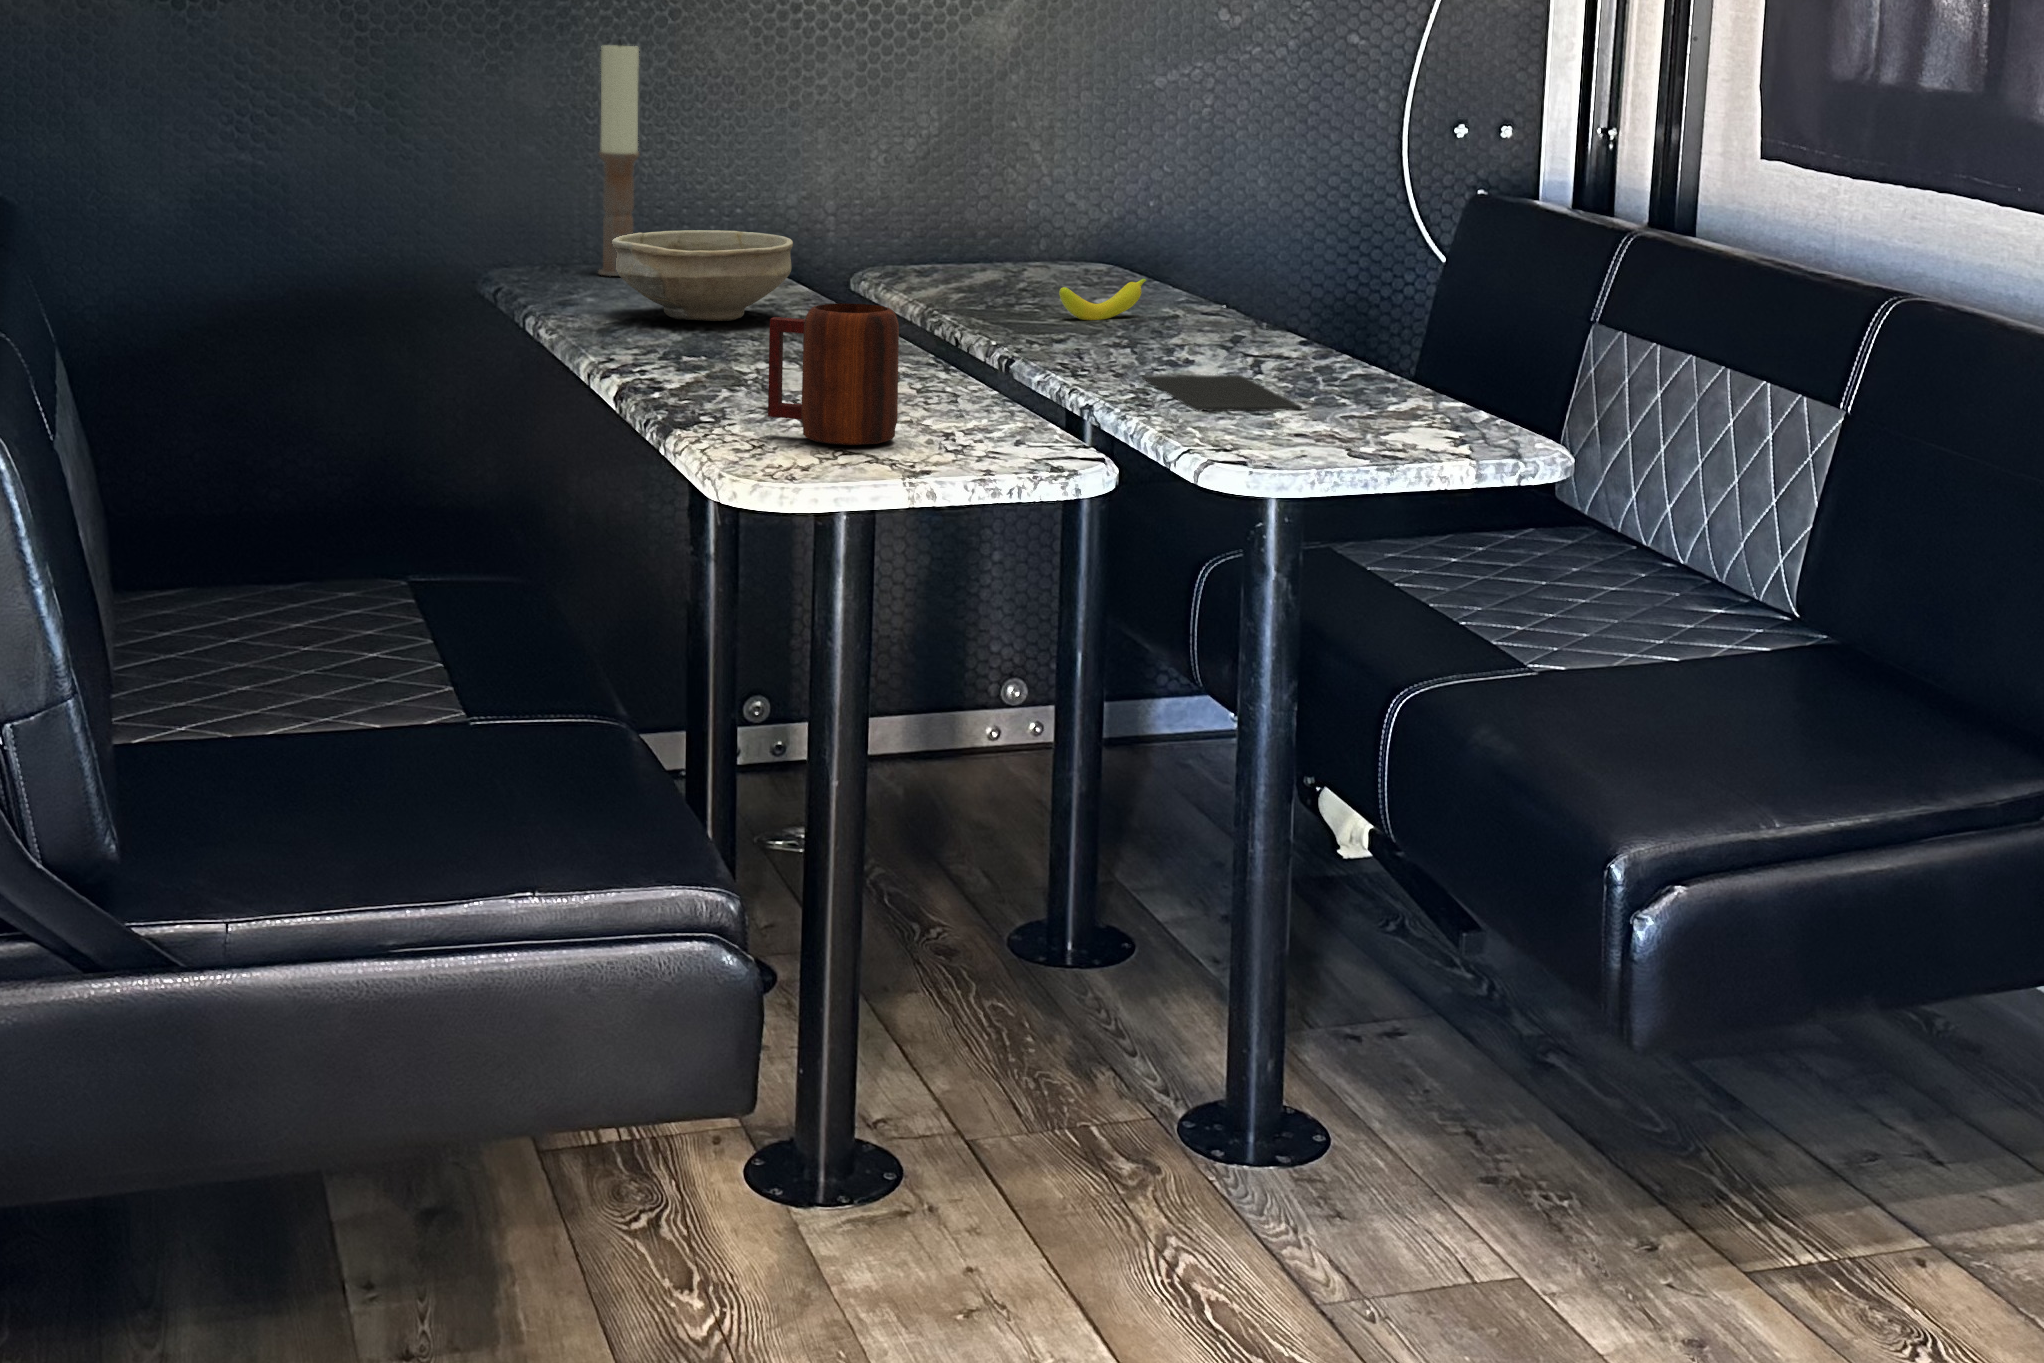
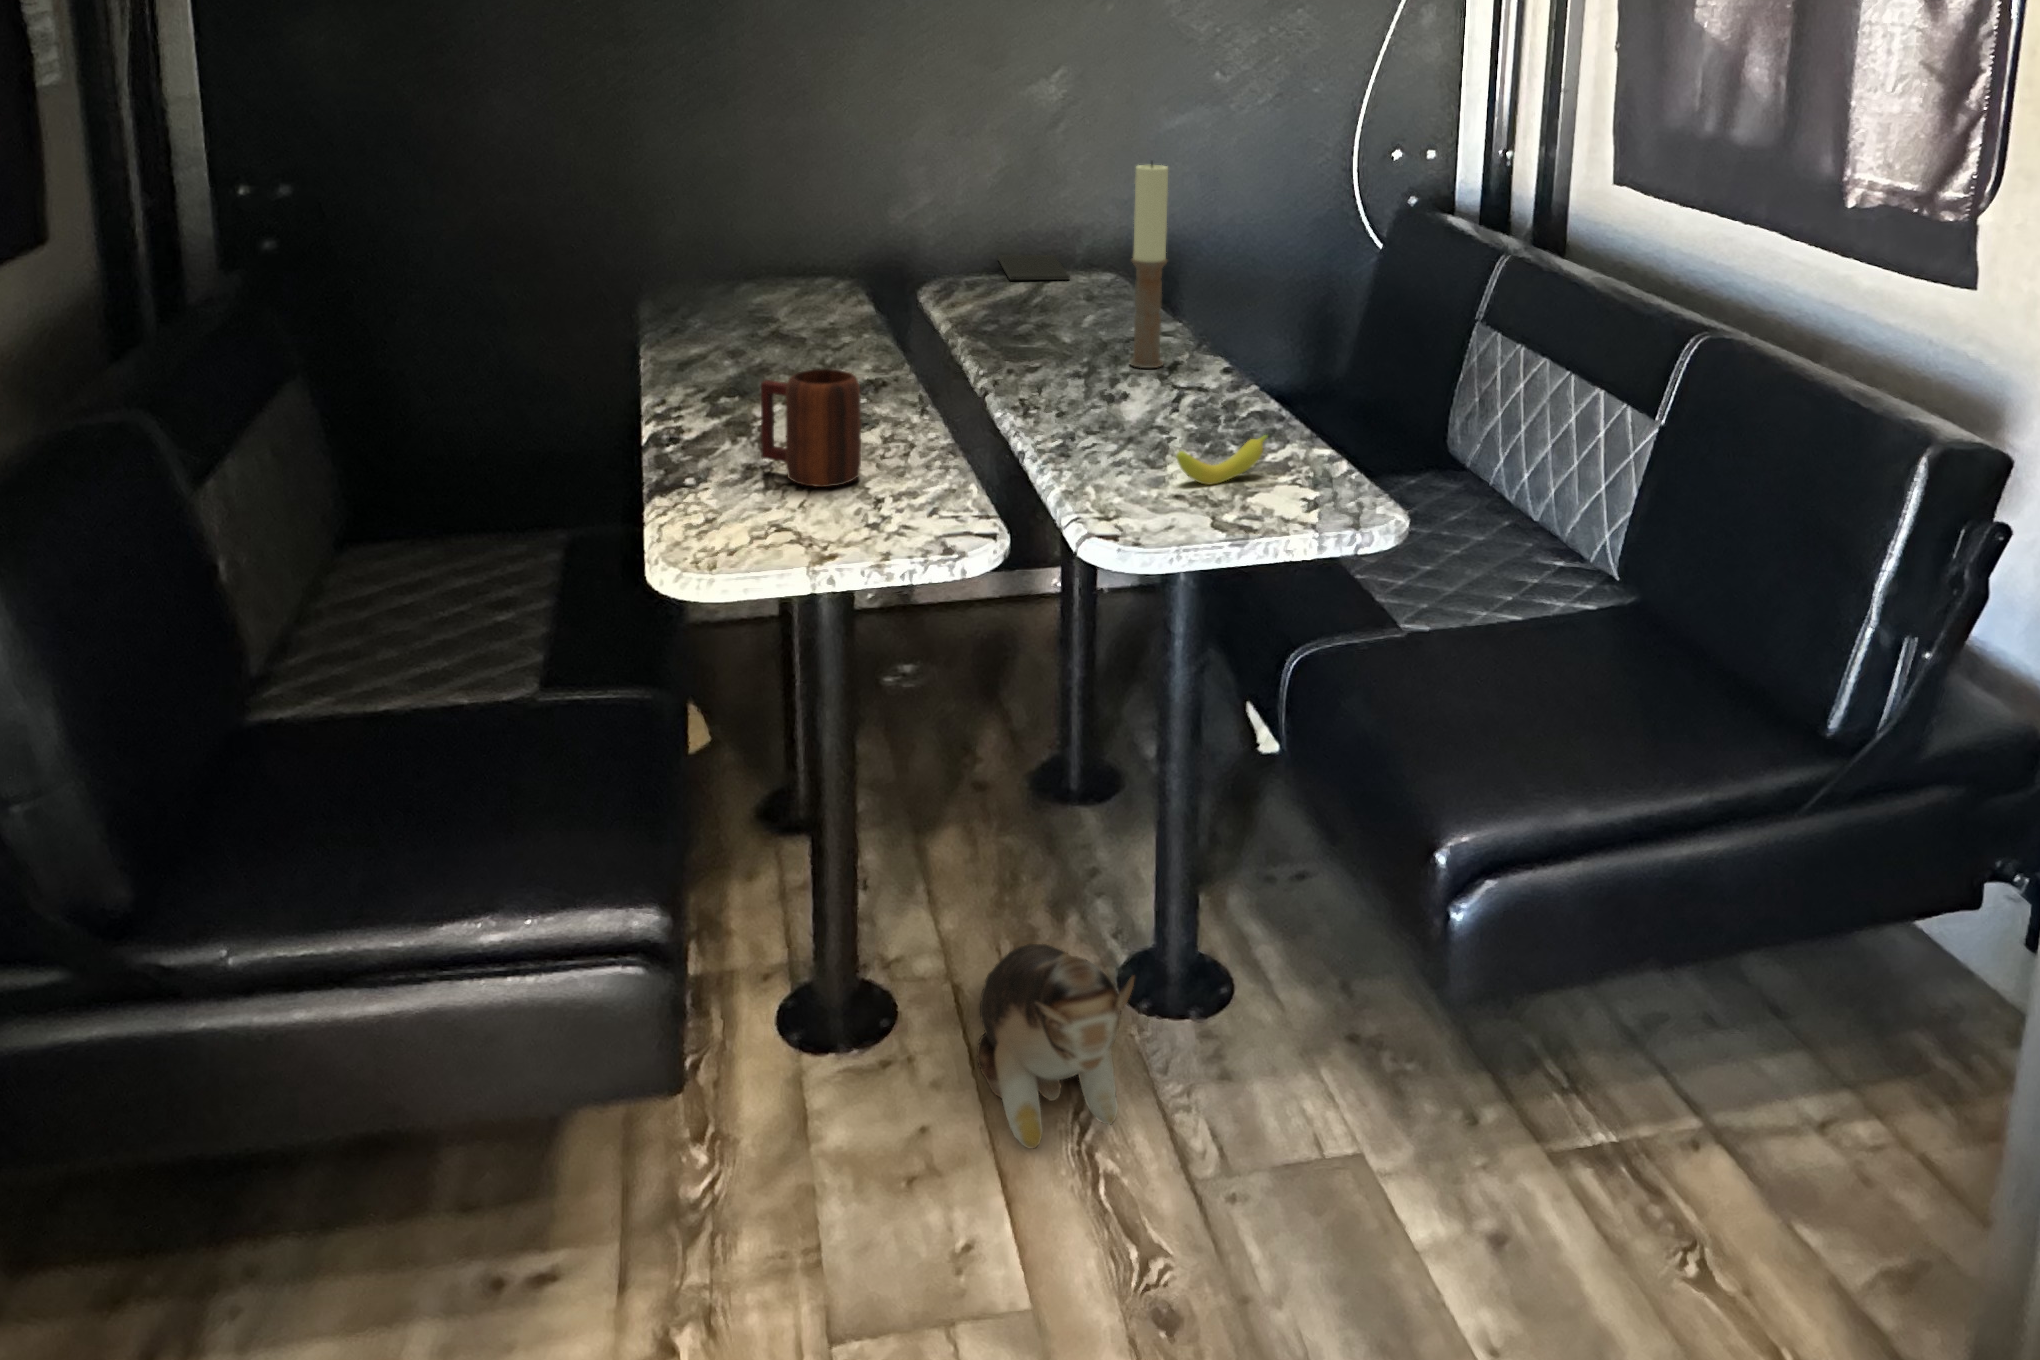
candle: present [598,40,640,276] -> present [1129,162,1168,368]
bowl: present [612,230,793,321] -> none [728,253,860,326]
fruit: present [1059,279,1146,320] -> present [1176,435,1267,485]
tablet: present [1142,375,1302,411] -> present [998,255,1070,280]
plush toy: none [1016,1023,1254,1280] -> present [977,944,1134,1148]

